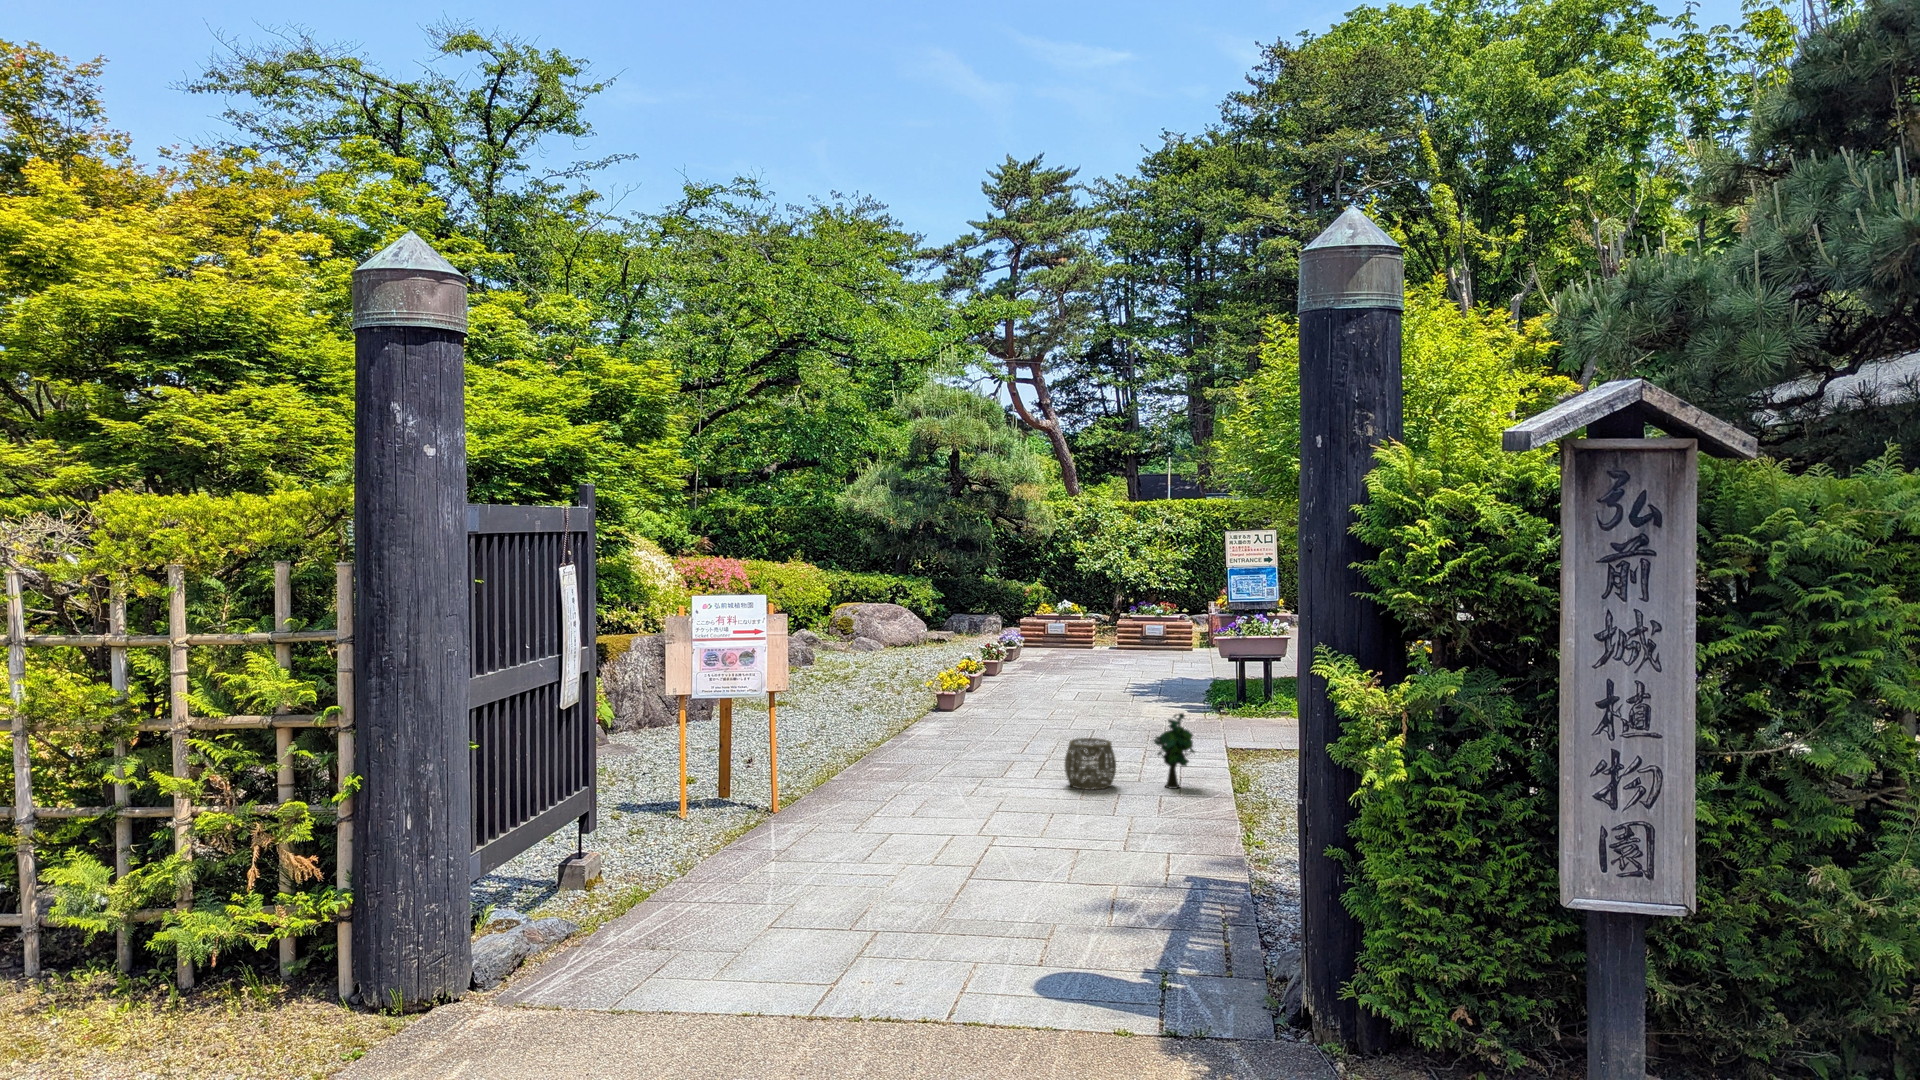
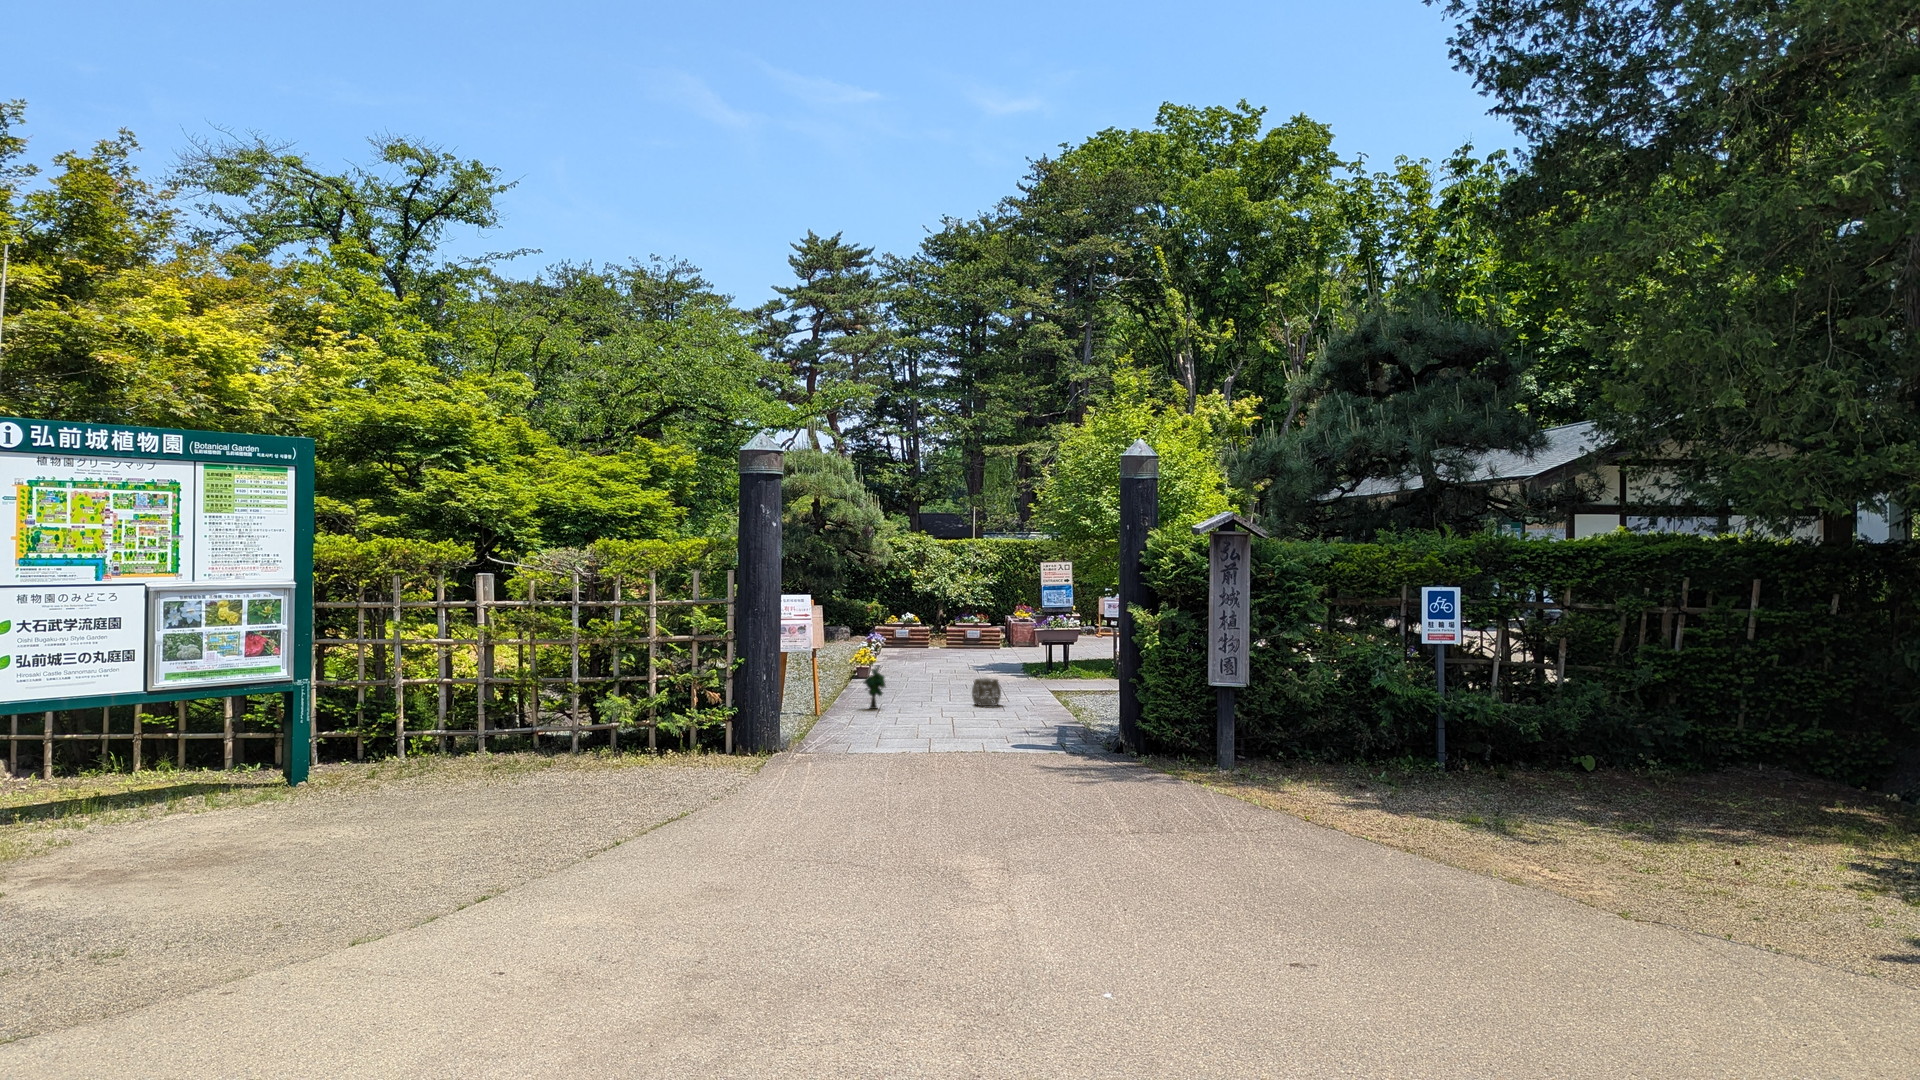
decorative plant: present [1153,713,1195,789] -> present [863,665,885,709]

